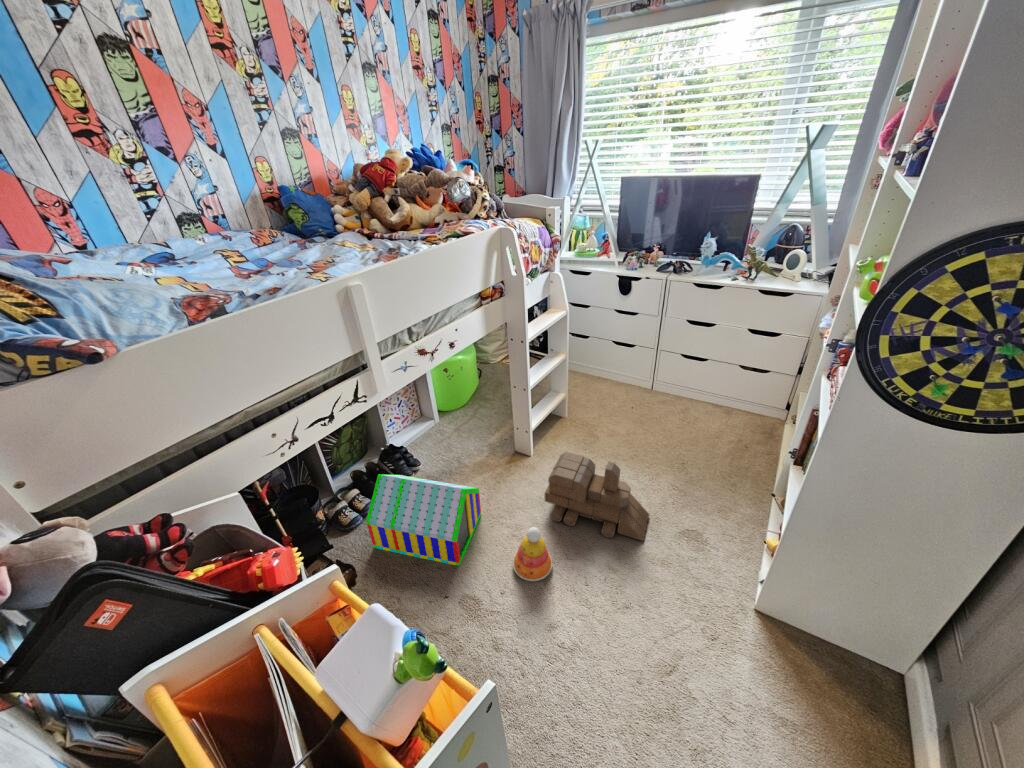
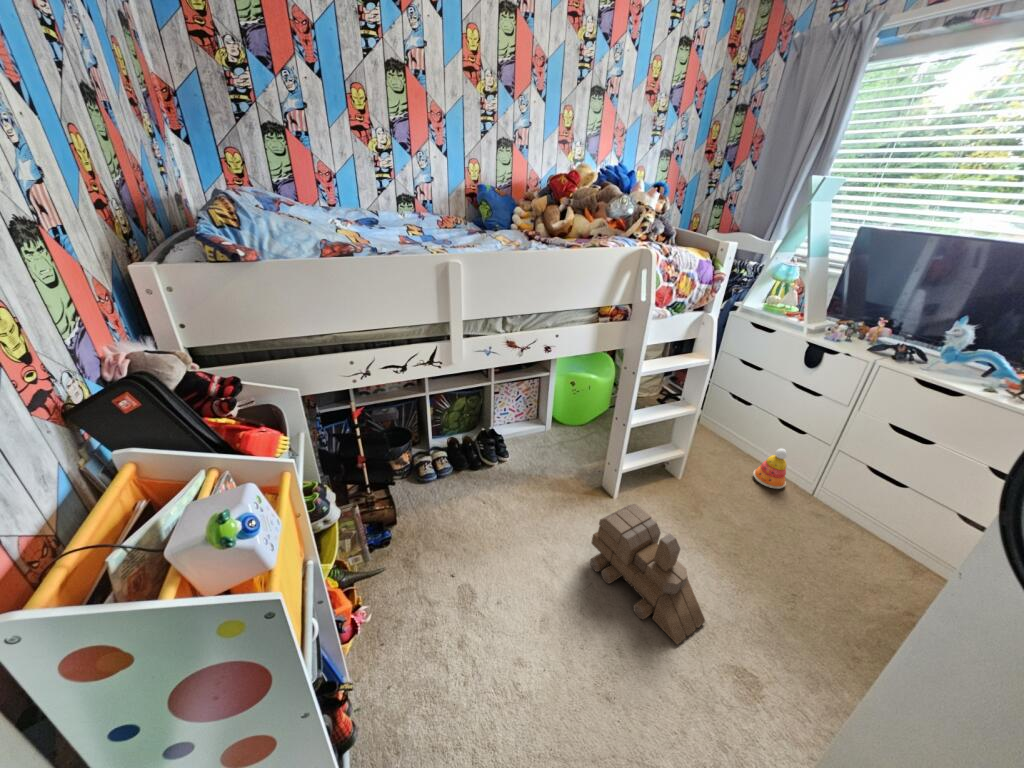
toy house: present [366,474,481,566] -> none [427,443,532,558]
stacking toy: present [513,527,552,581] -> present [753,448,787,488]

